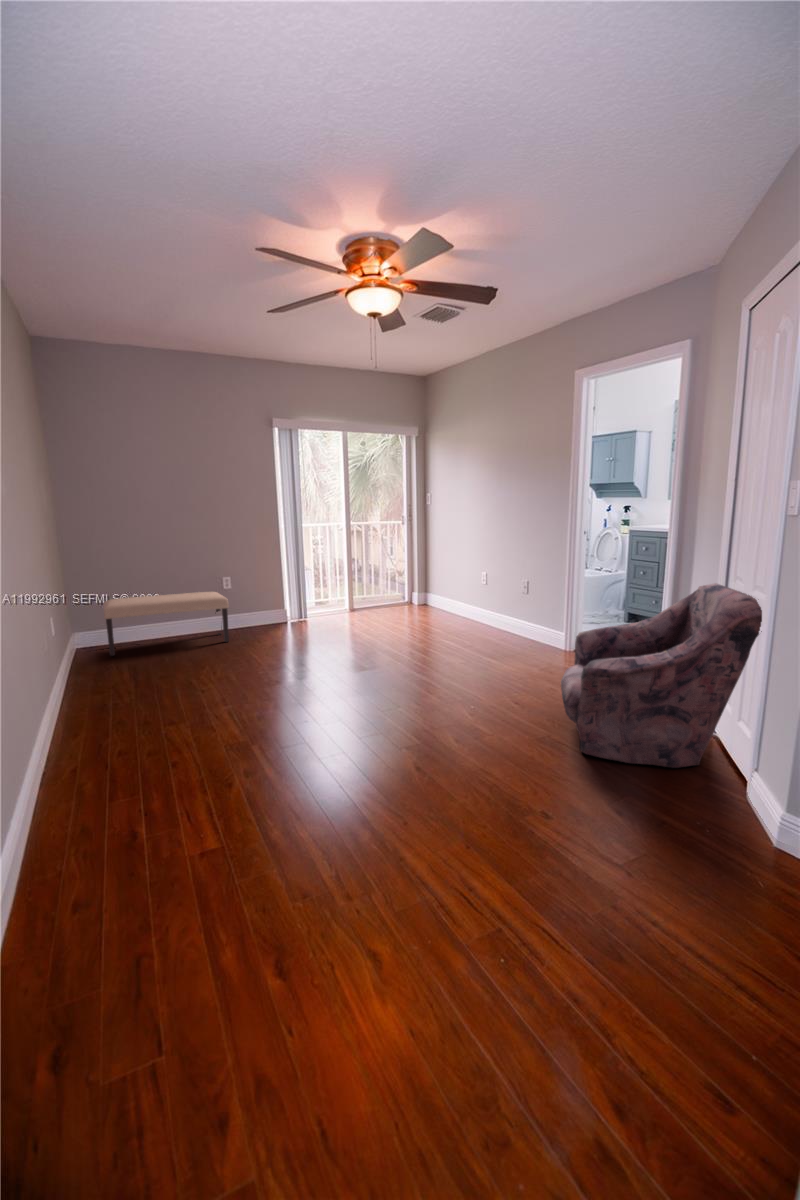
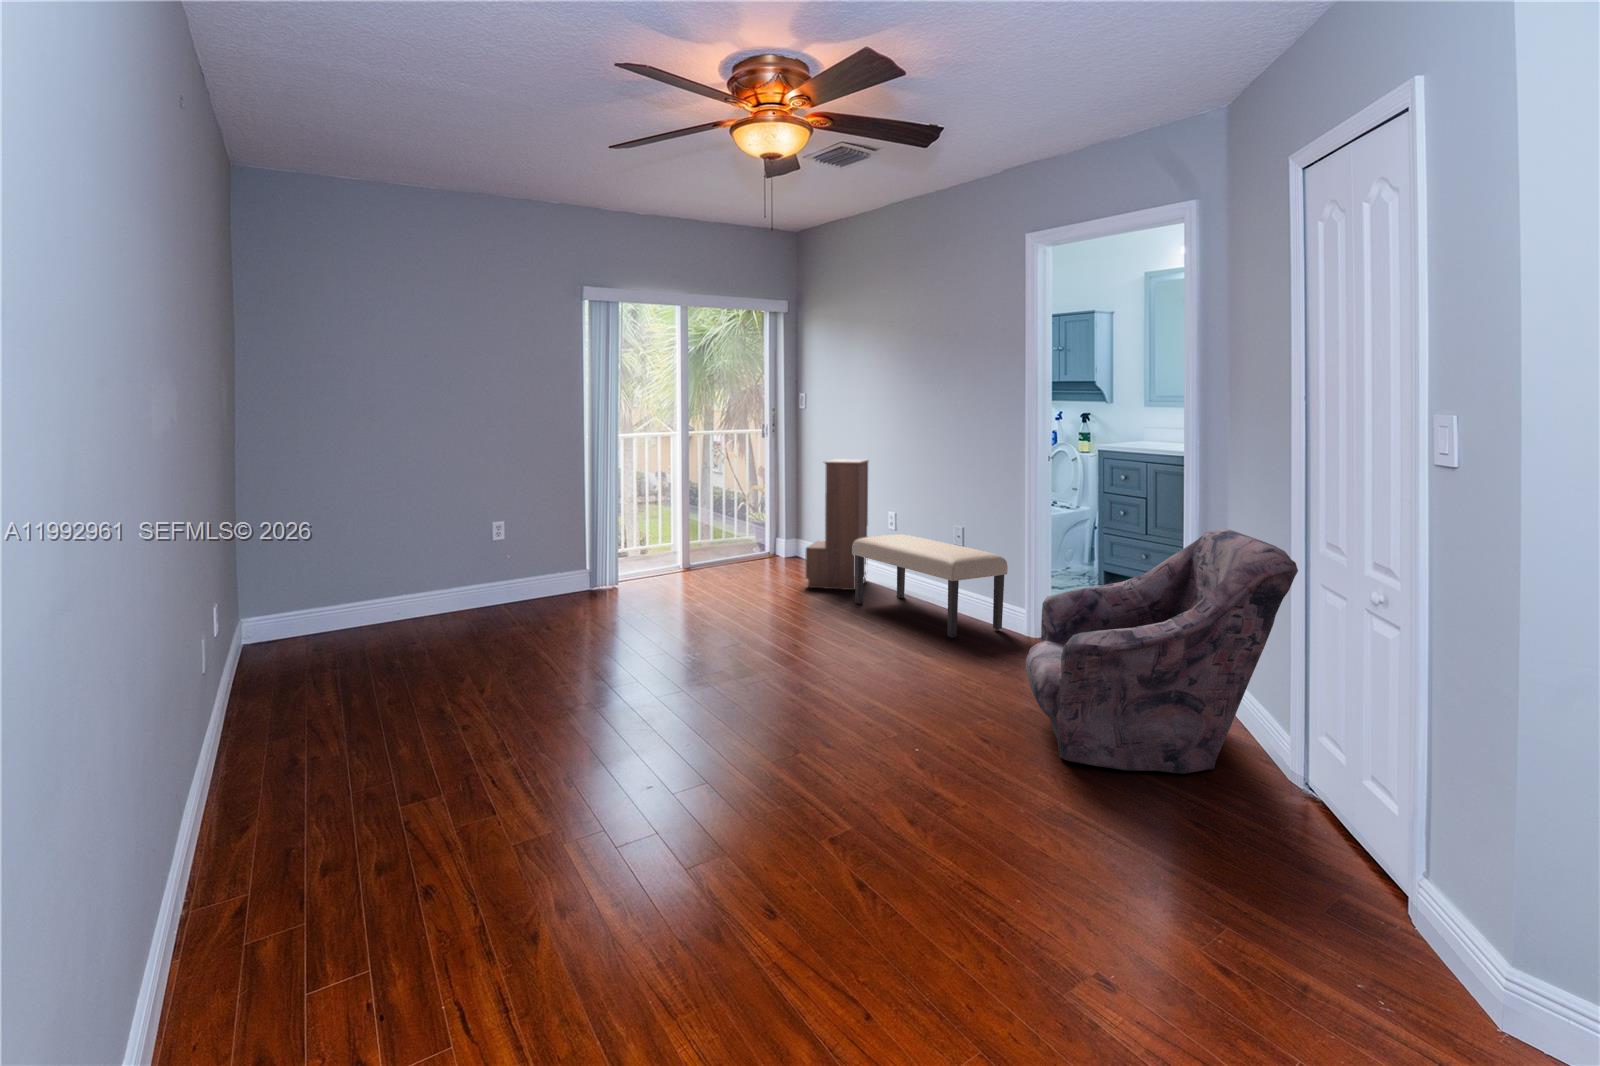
bookshelf: none [428,538,472,627] -> present [806,459,868,590]
bench: present [103,592,229,656] -> present [853,535,1008,638]

